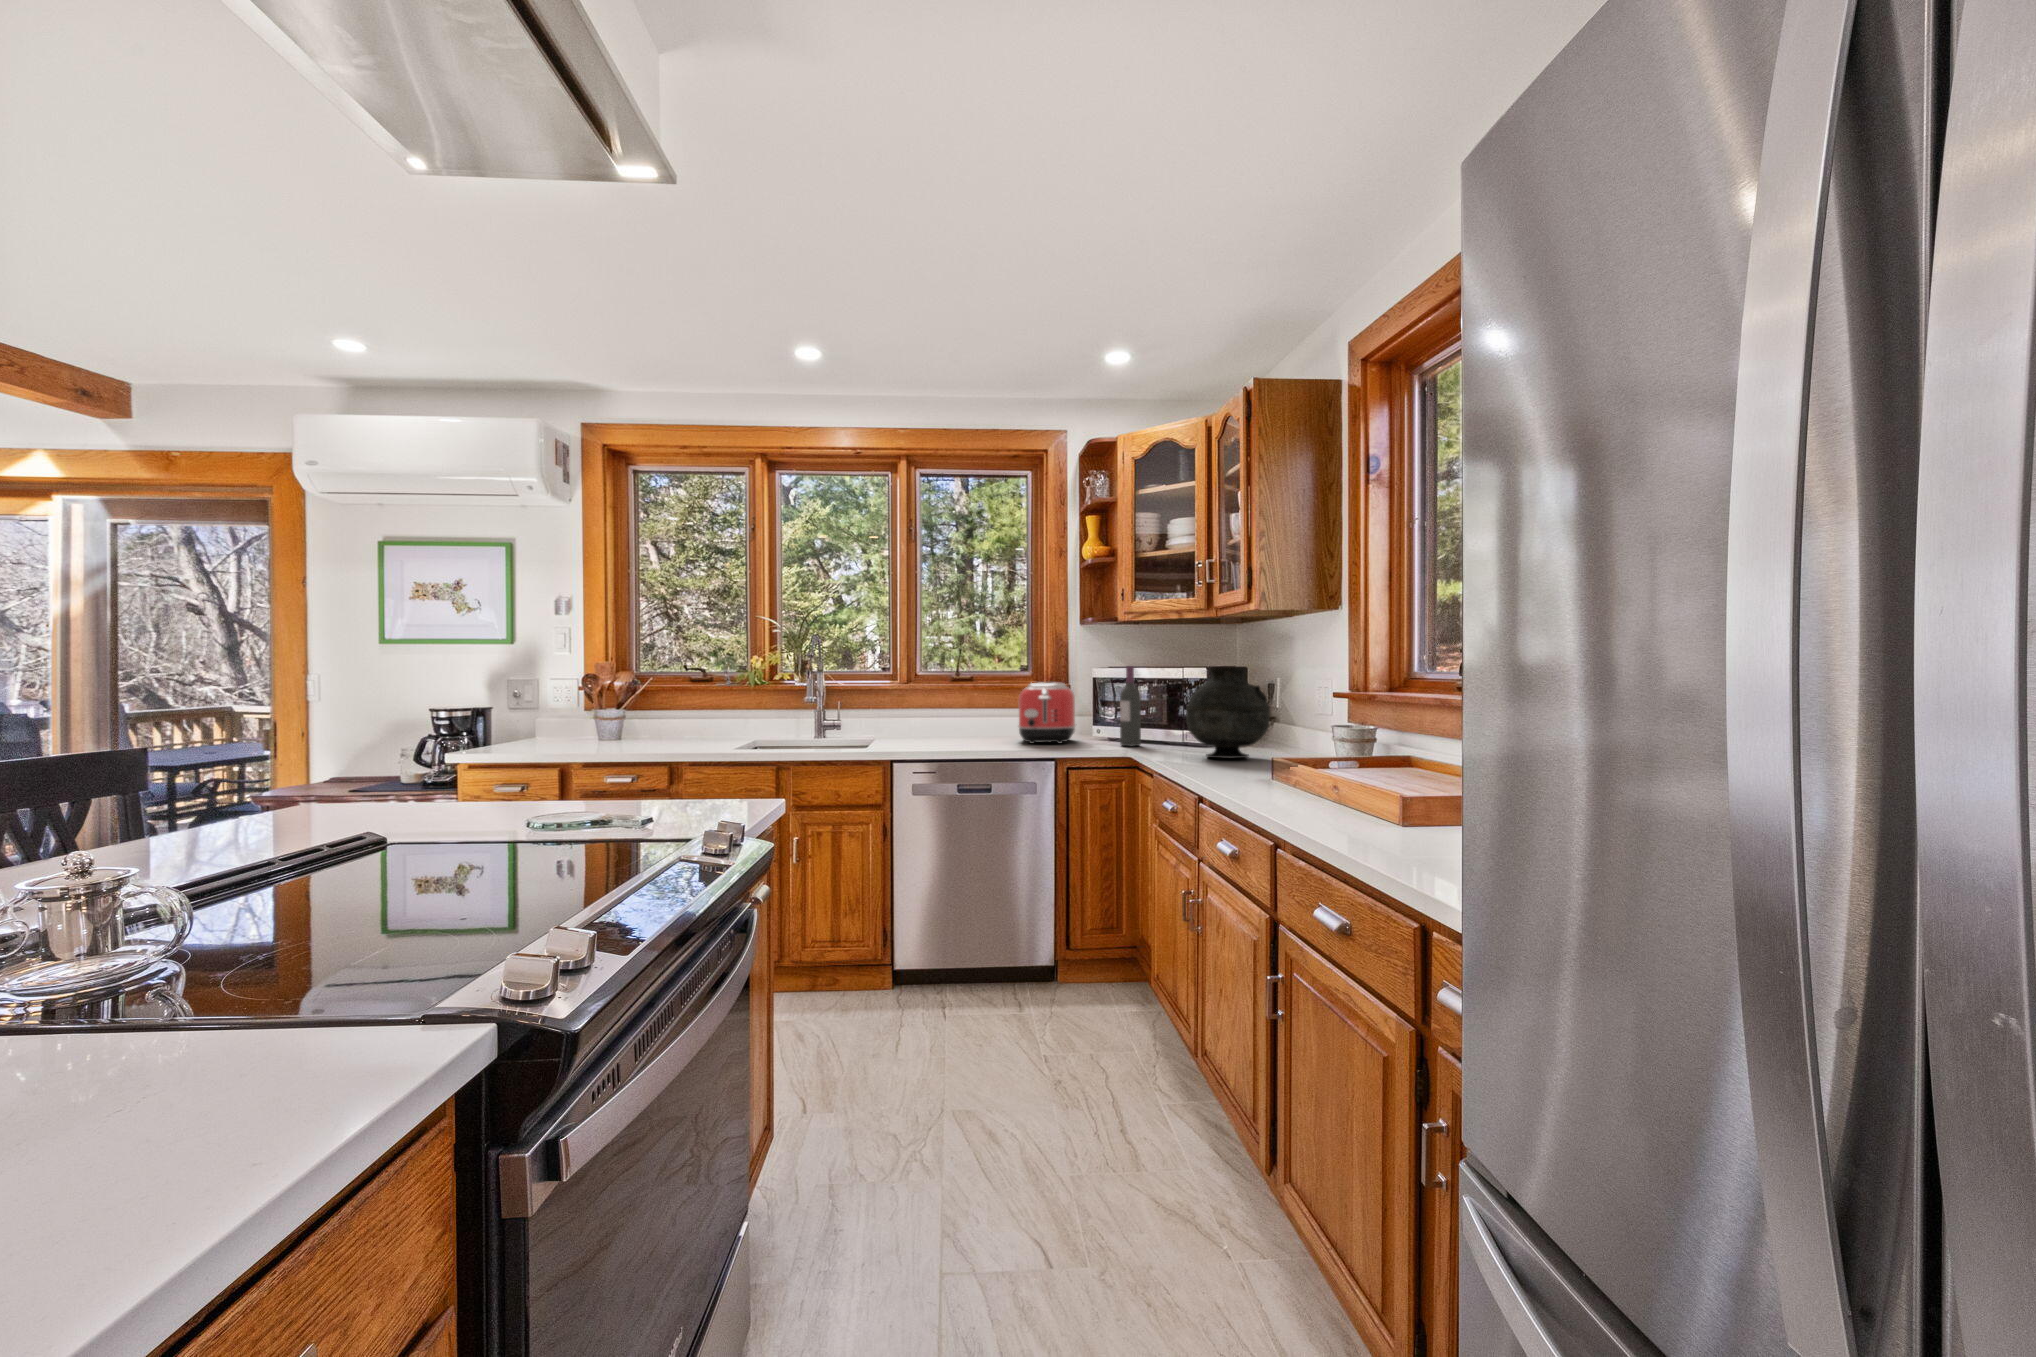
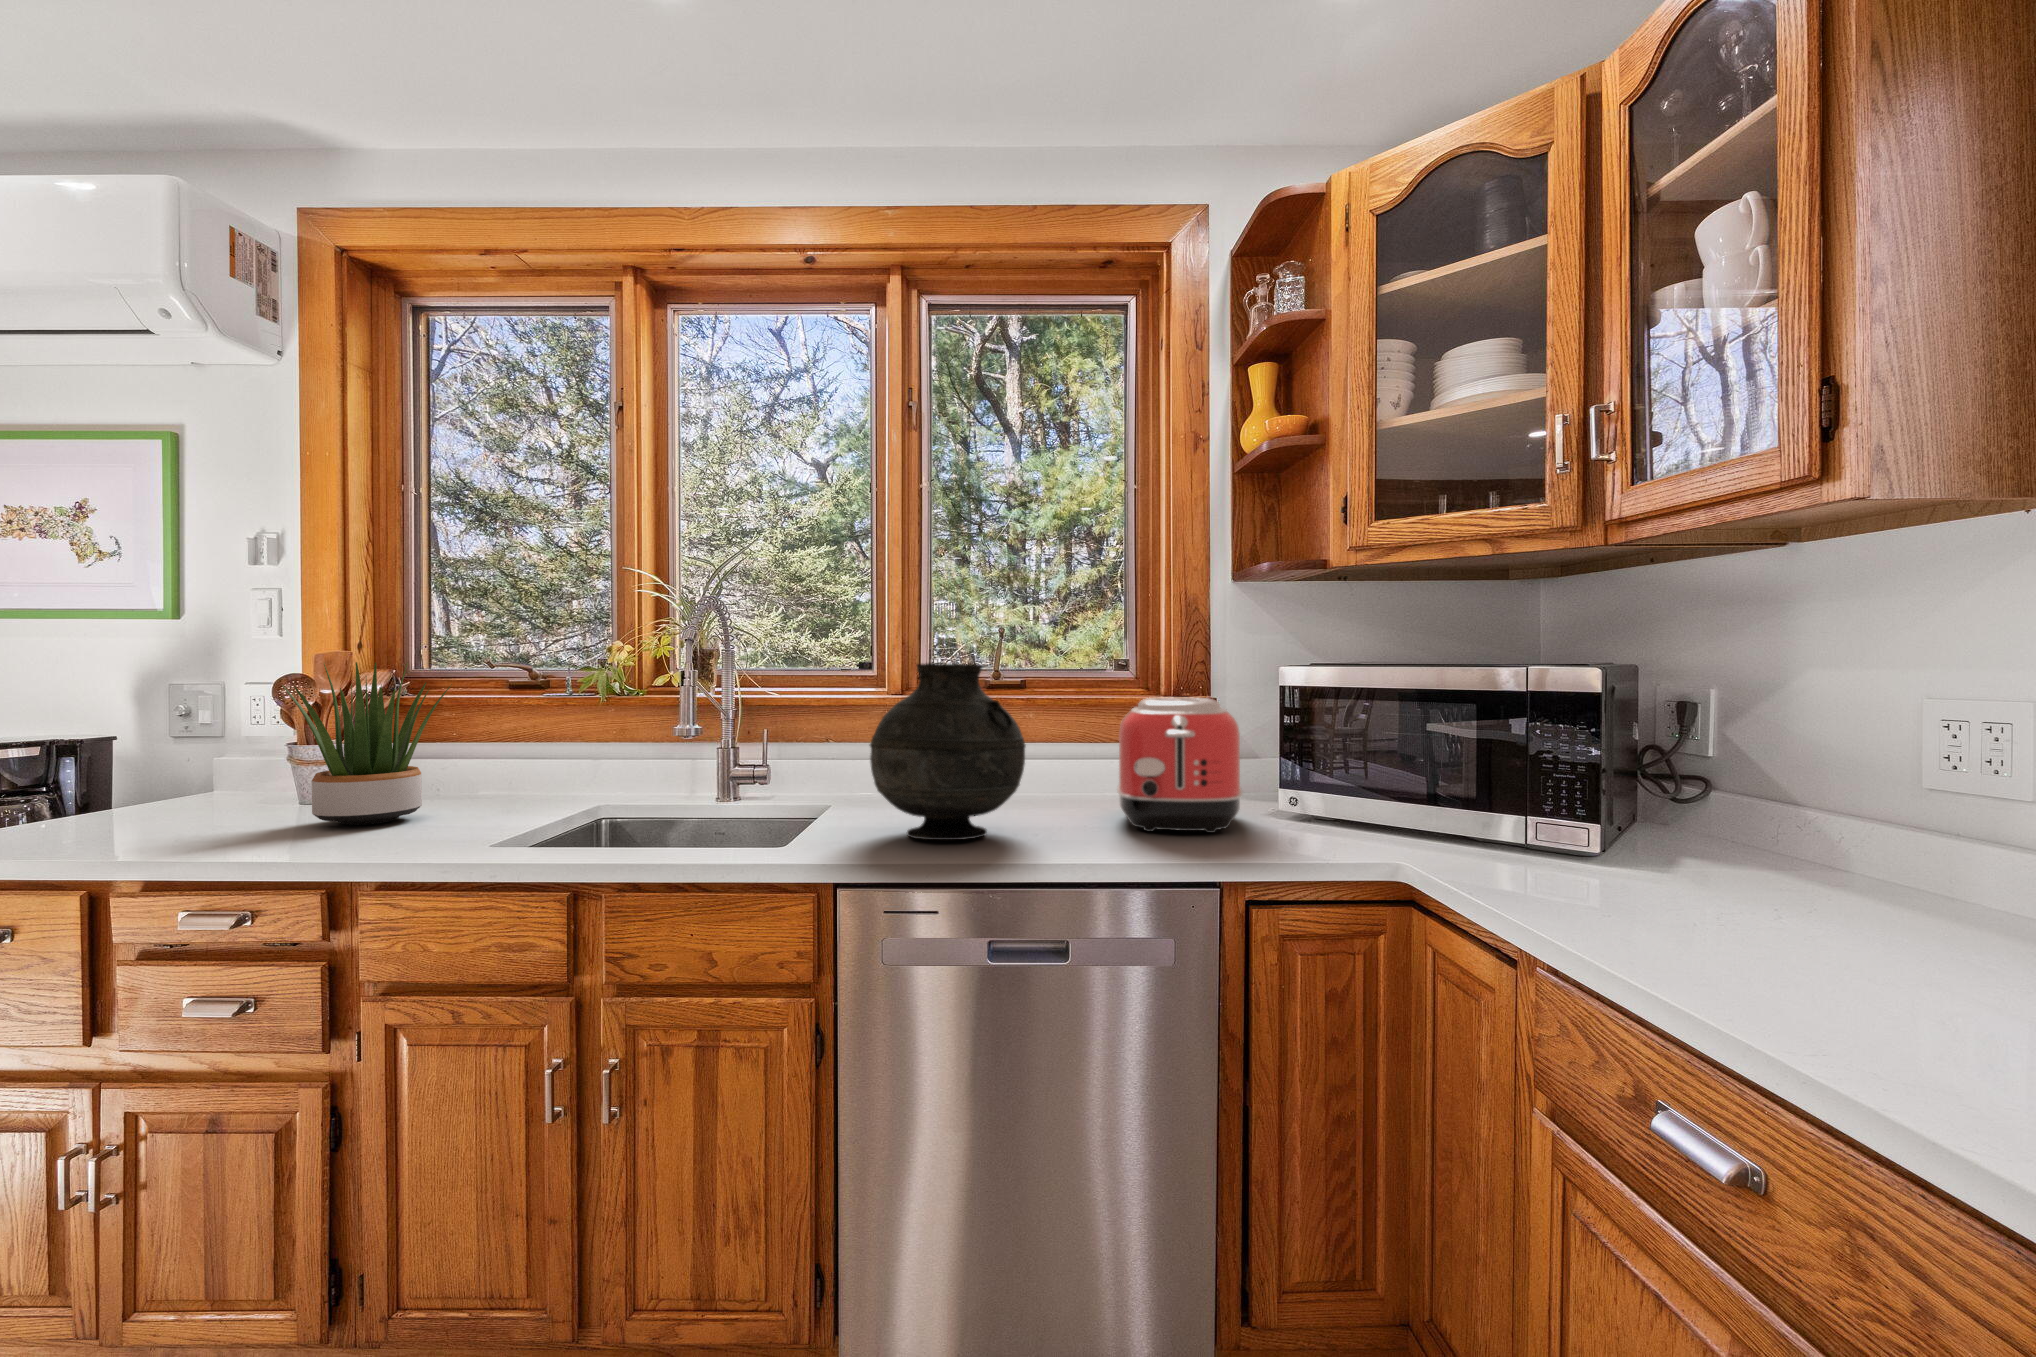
potted plant: none [606,666,694,746] -> present [282,662,452,825]
wine bottle: present [1120,666,1141,746] -> none [1352,664,1402,848]
vase: present [1186,666,1270,758] -> present [870,663,1025,840]

